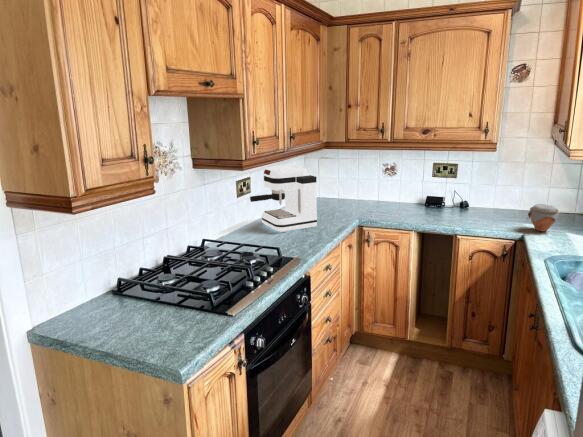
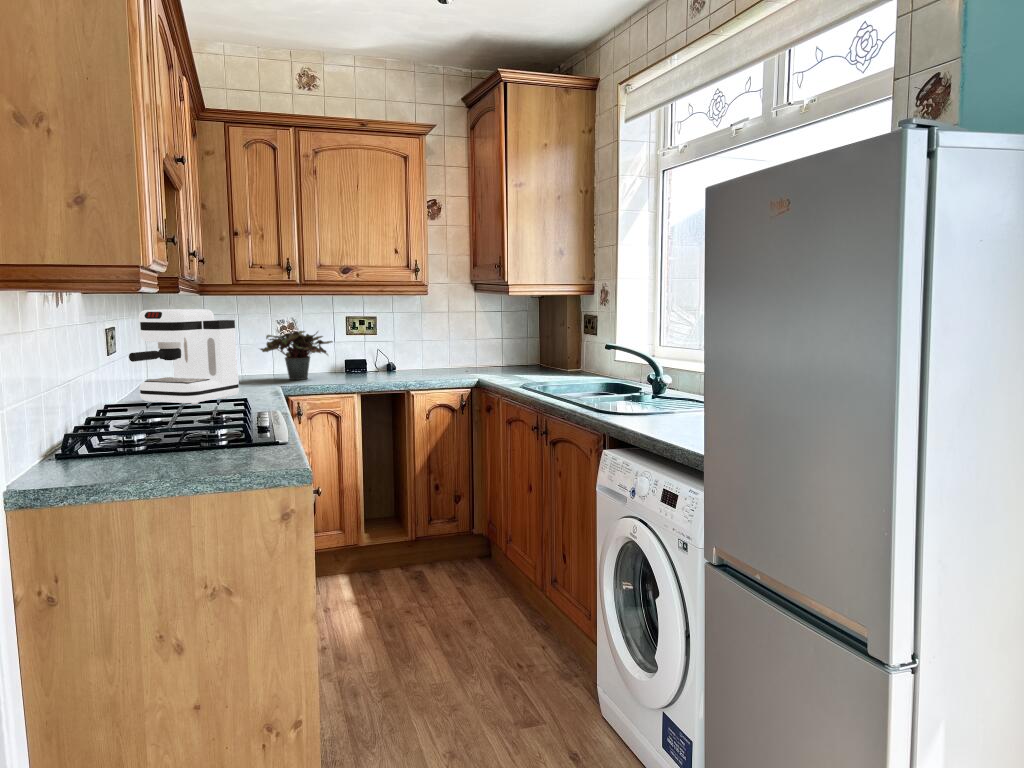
potted plant: none [357,174,414,211] -> present [260,331,332,380]
jar: present [528,204,558,231] -> none [474,347,502,376]

